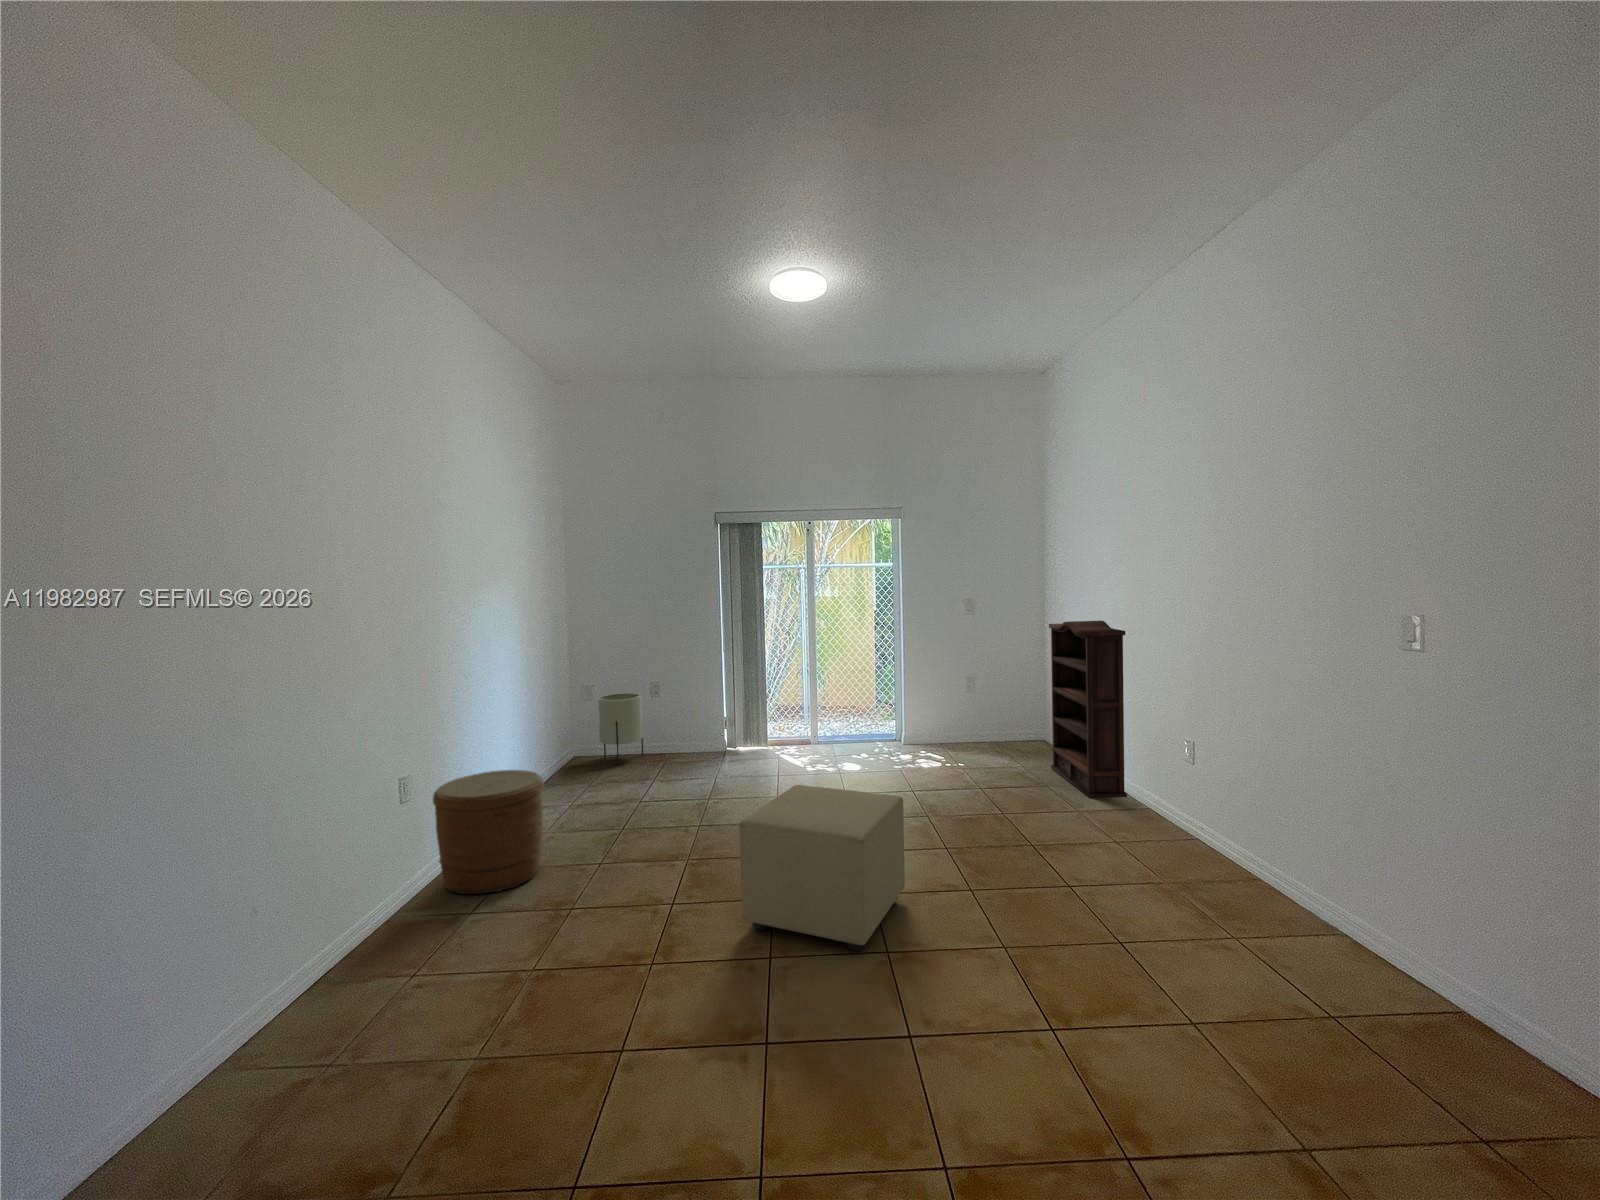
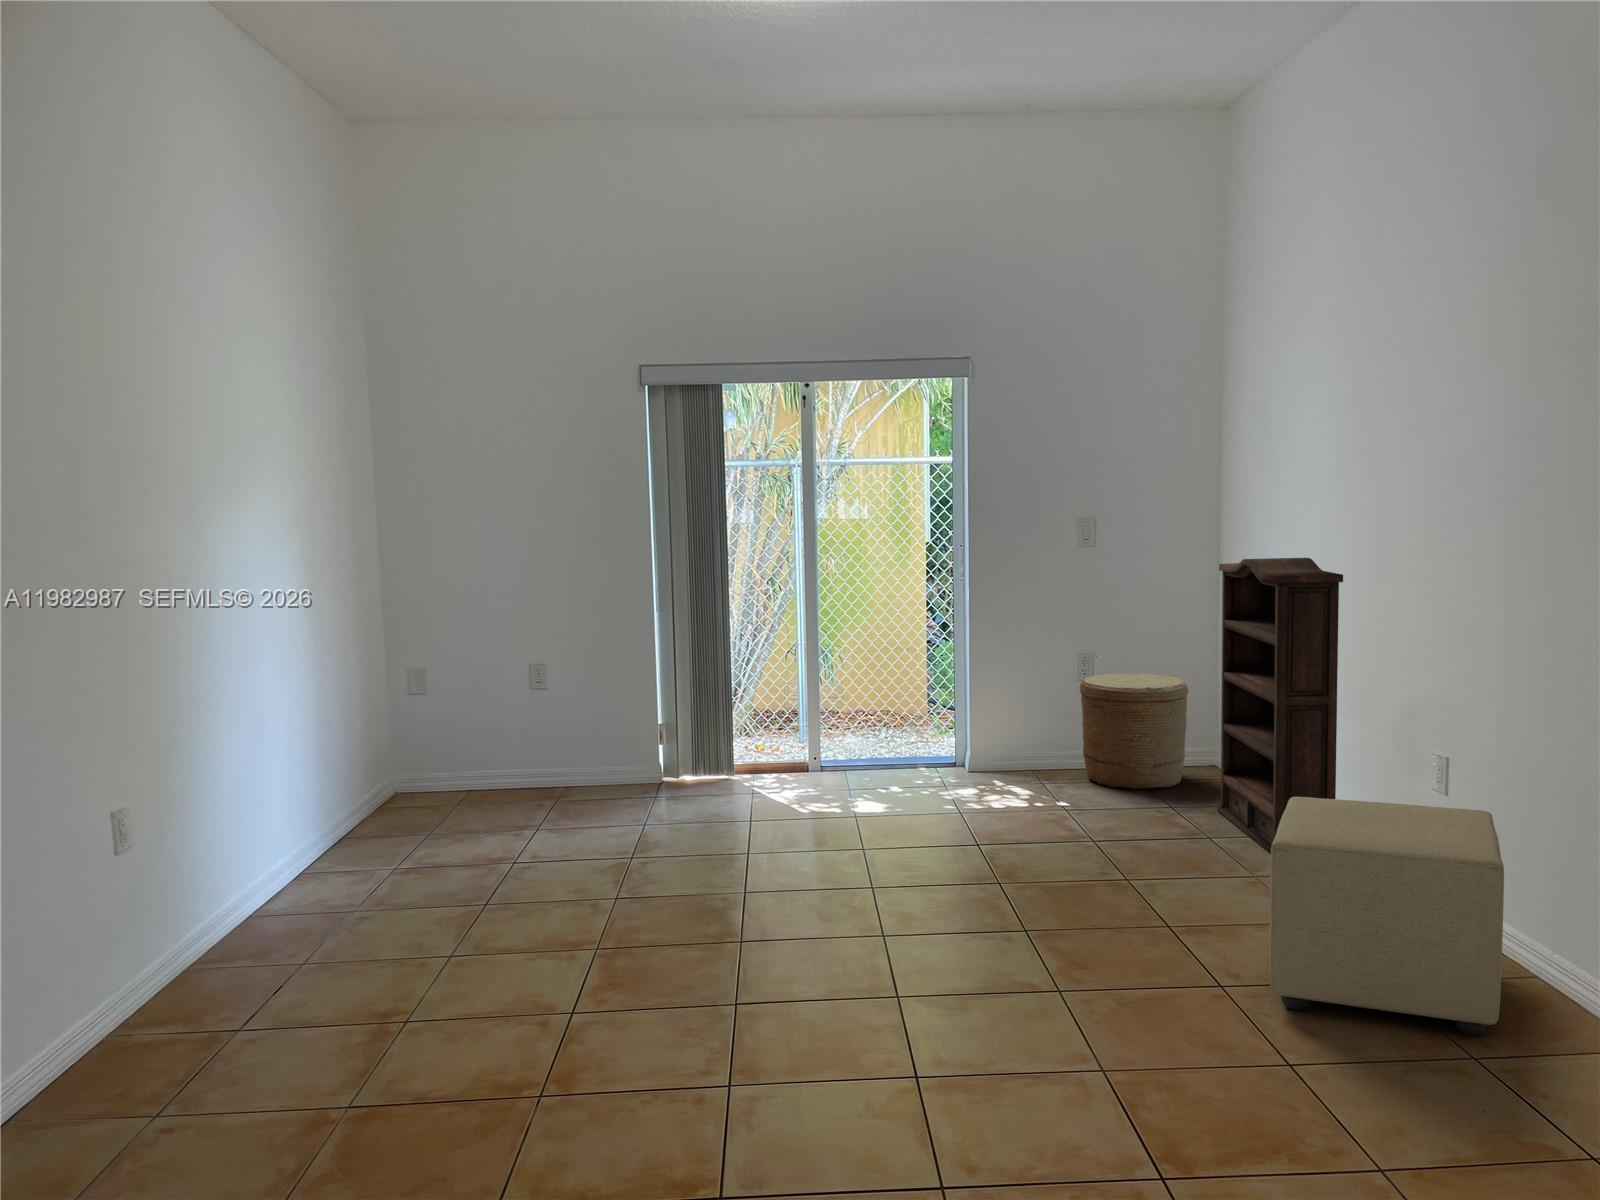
planter: present [598,693,643,766] -> none [439,681,519,805]
woven basket: present [433,770,544,894] -> present [1080,674,1188,790]
ottoman: present [739,785,905,951] -> present [1270,797,1504,1035]

